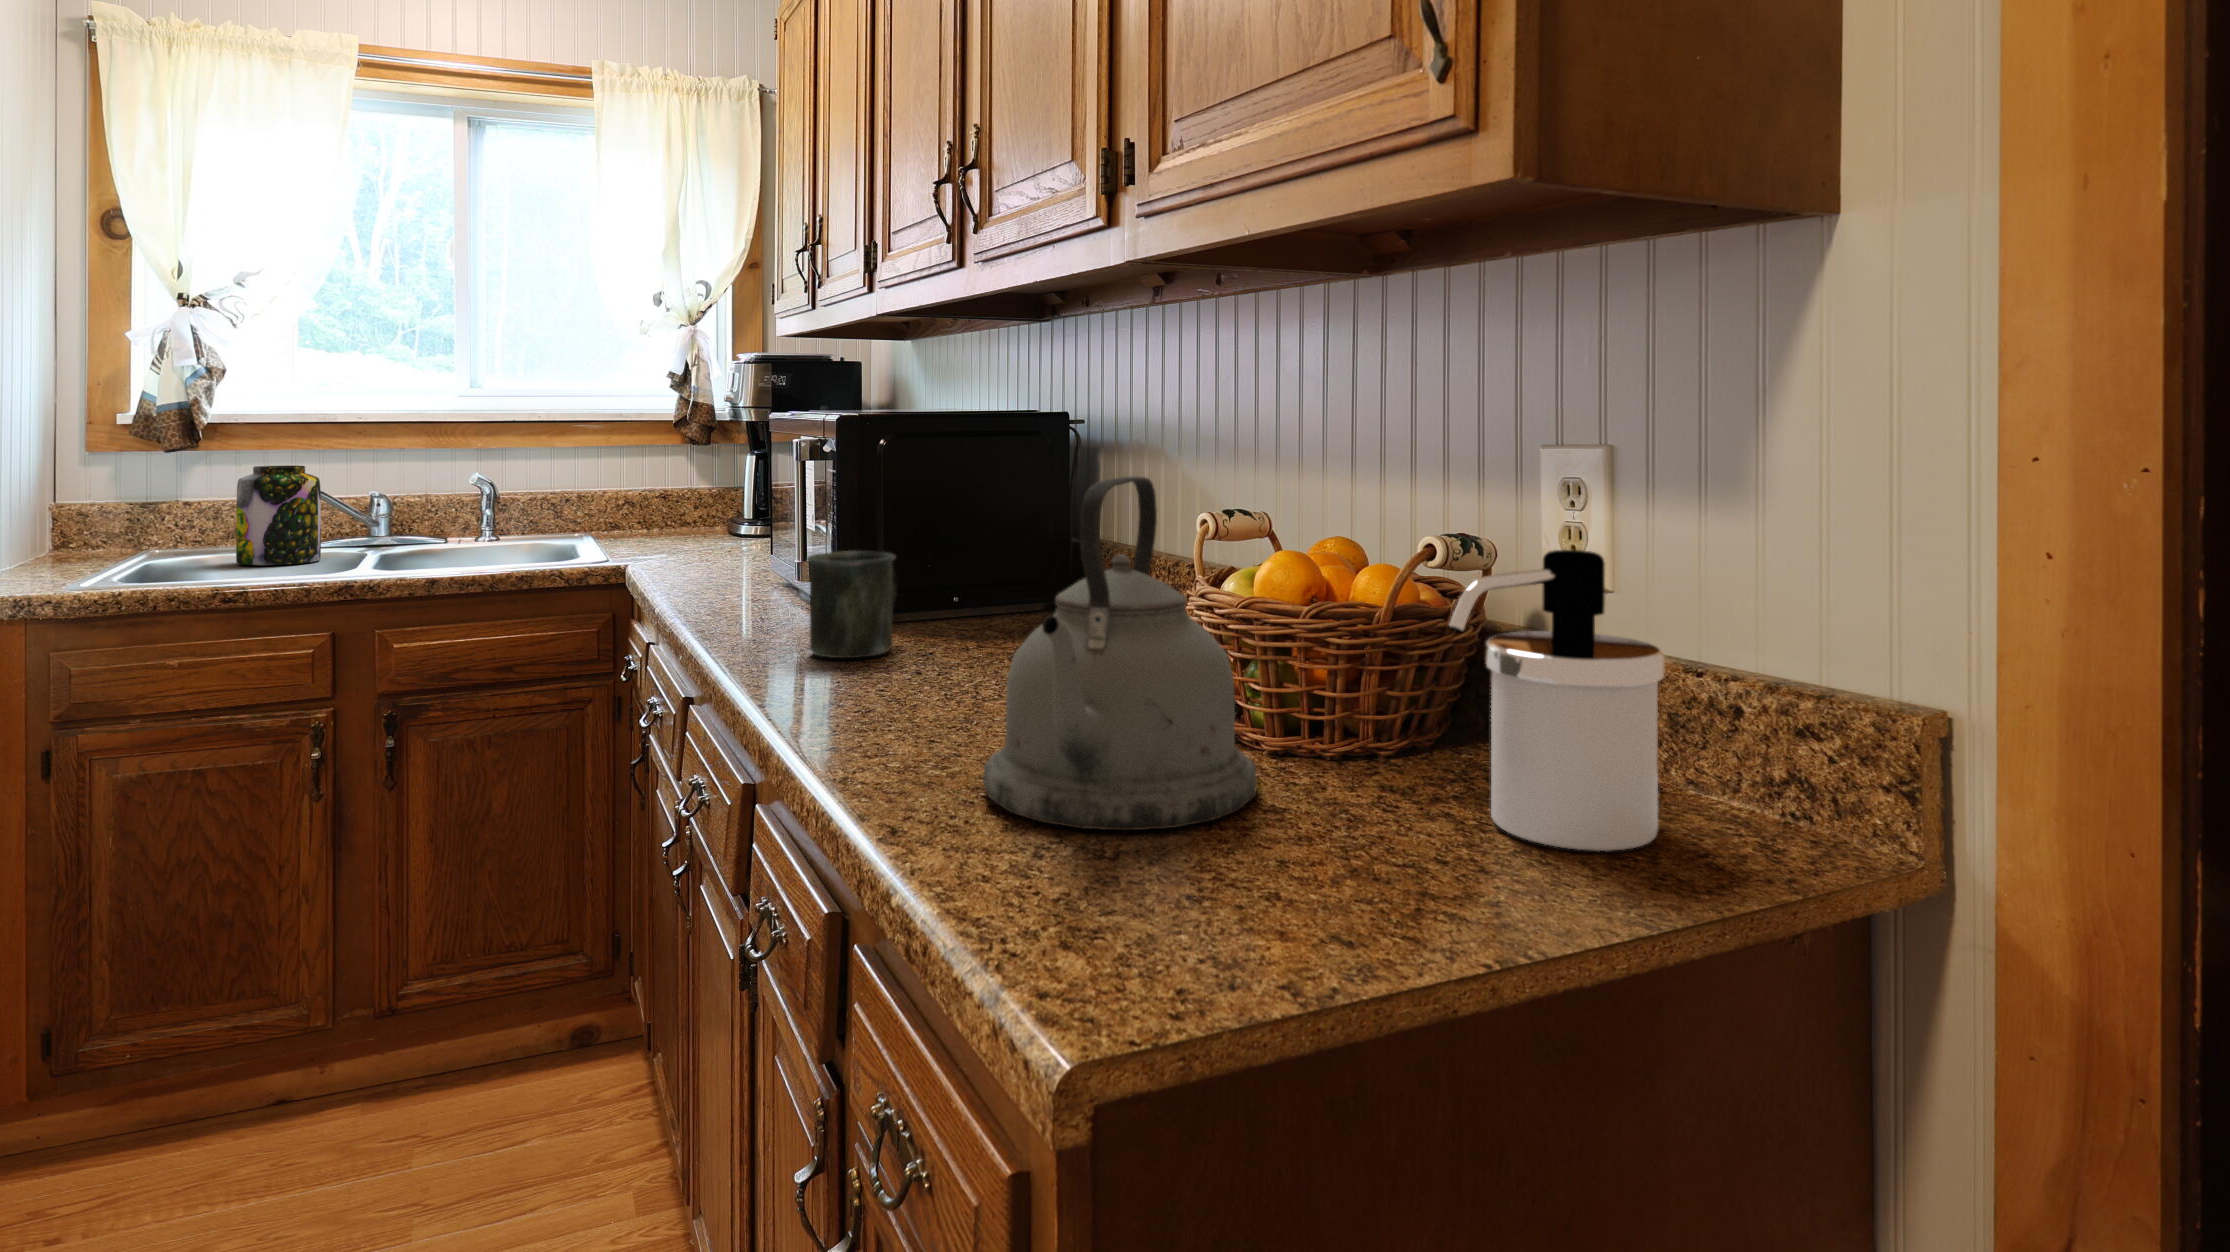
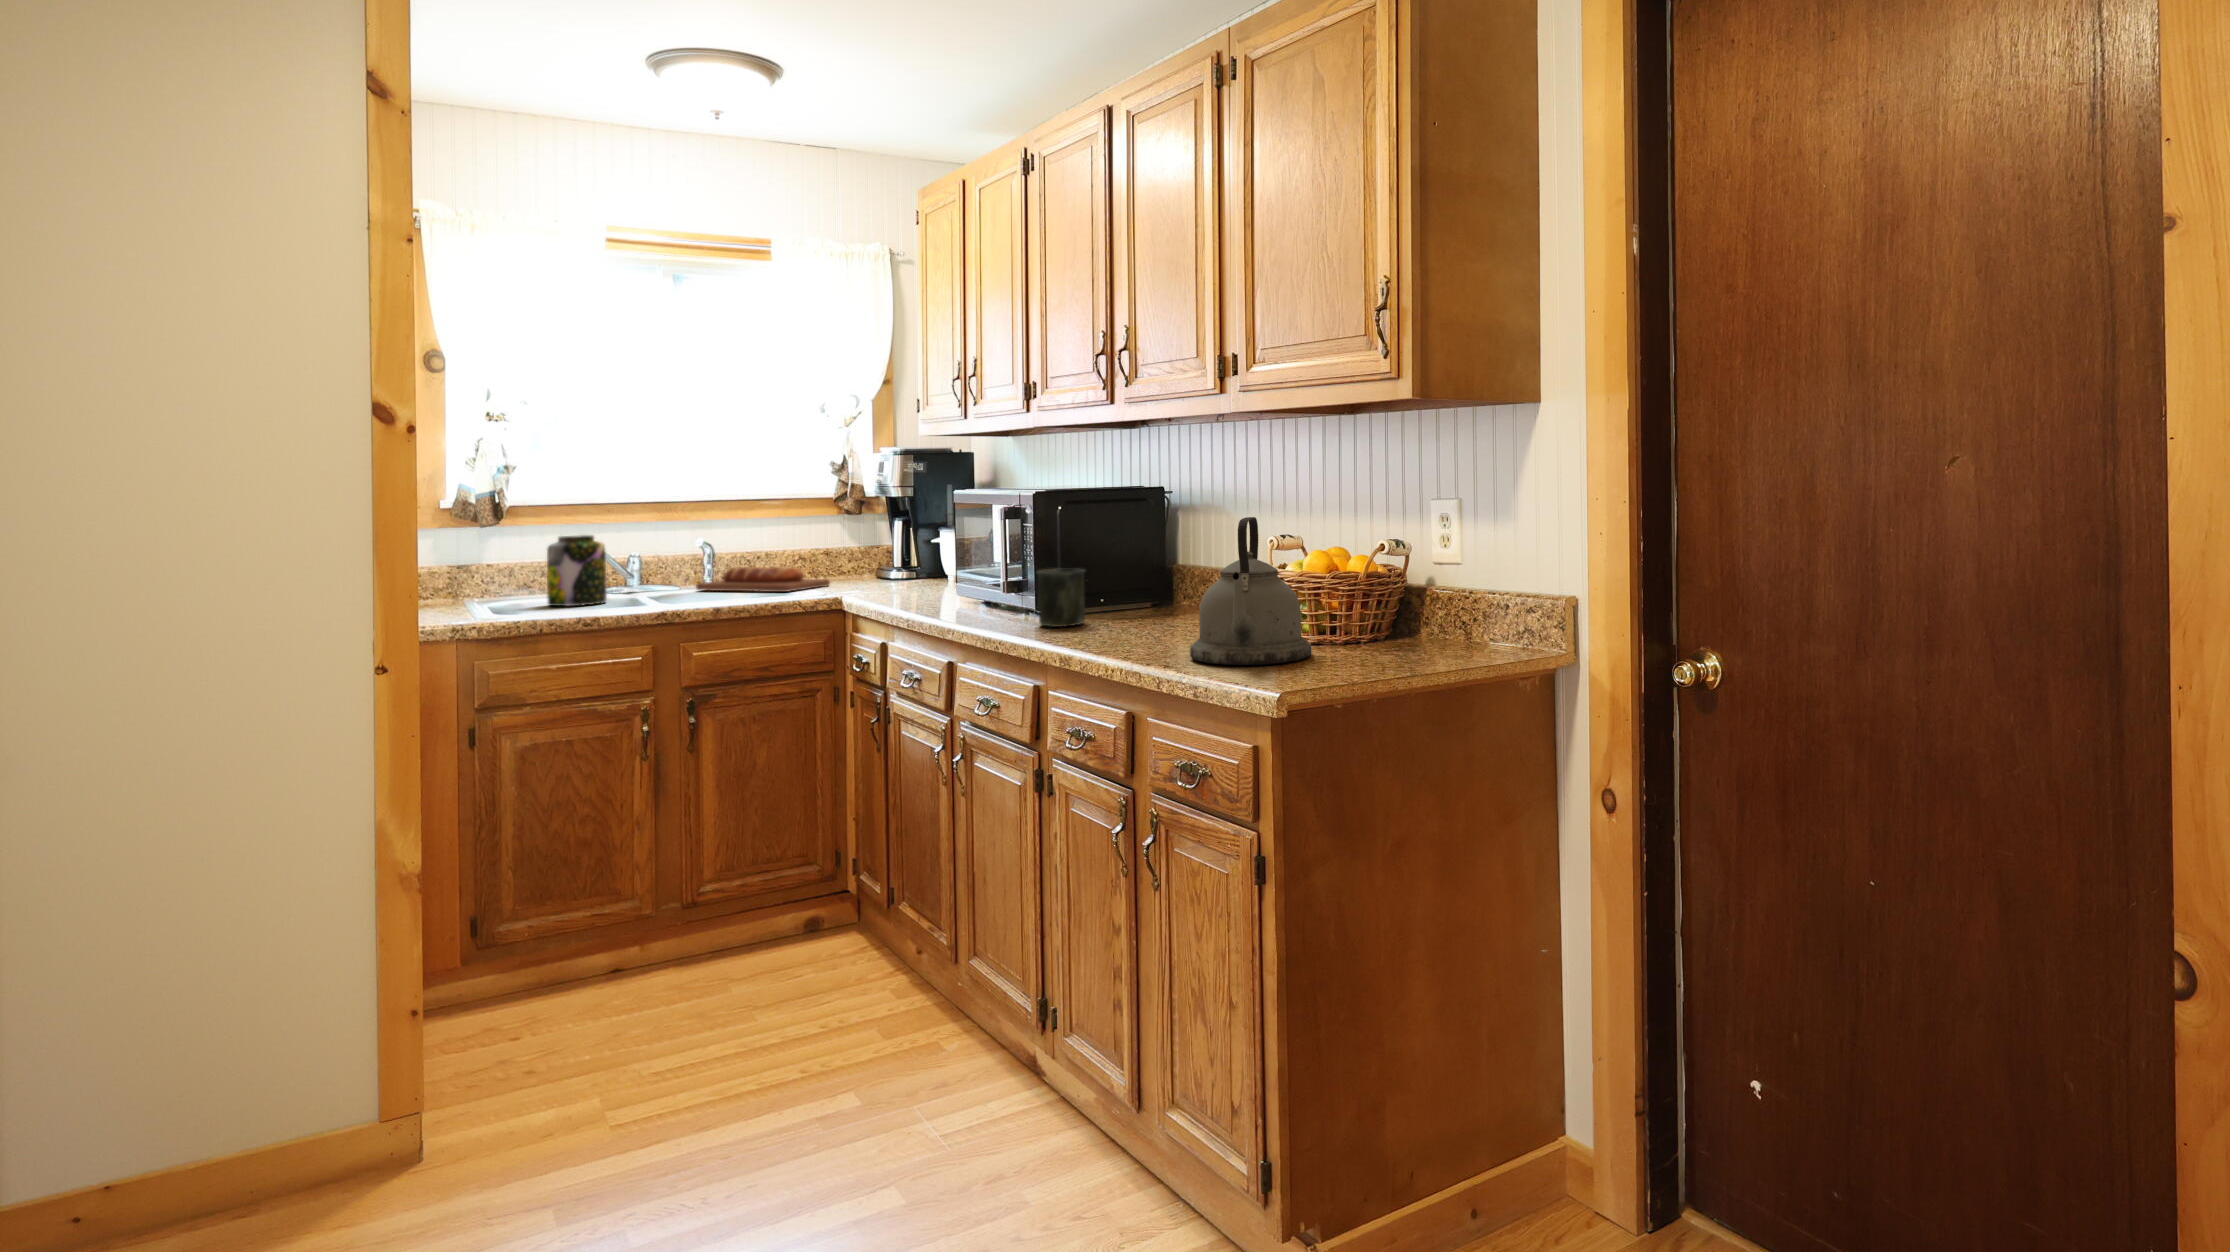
bread loaf: none [465,516,644,554] -> present [696,567,830,592]
soap dispenser: present [1449,550,1665,851] -> none [1392,541,1476,659]

